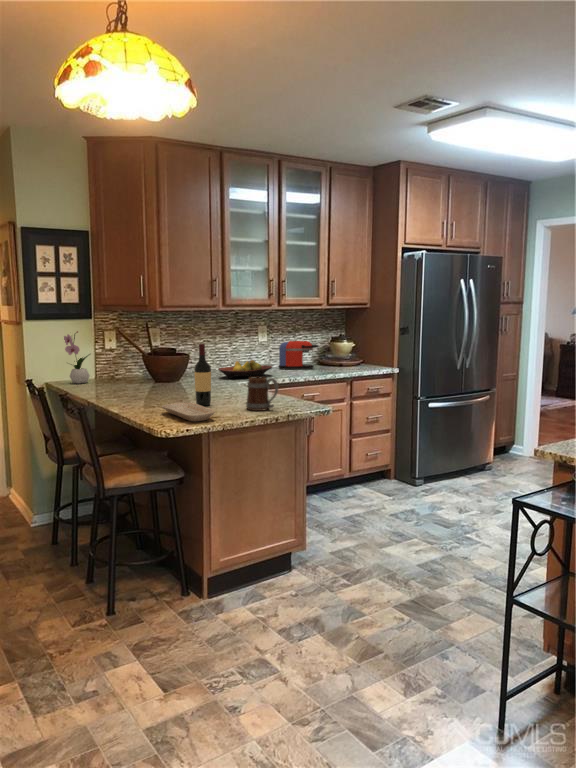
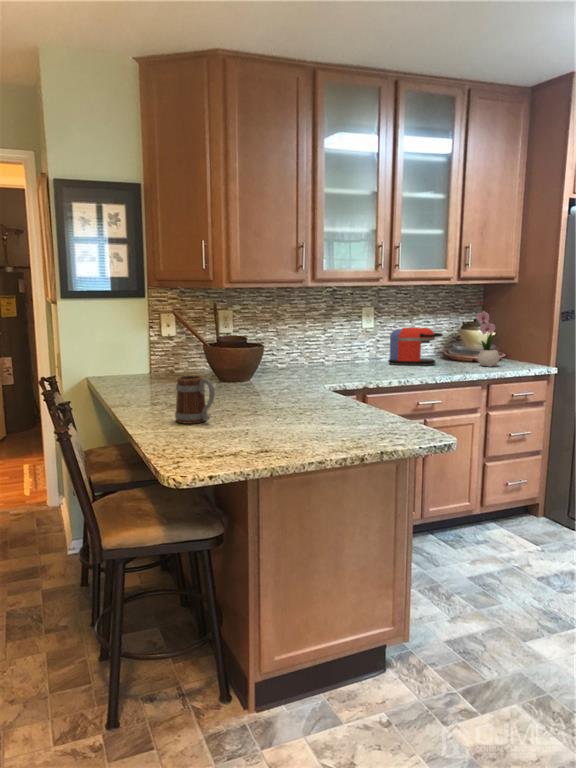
flower arrangement: present [64,331,90,384] -> present [477,303,500,367]
wine bottle: present [194,344,211,406] -> none [248,333,272,425]
fruit bowl: present [219,360,272,379] -> none [305,353,377,378]
mug: present [246,377,278,411] -> present [175,376,215,424]
tray: present [161,403,215,422] -> none [191,421,263,458]

